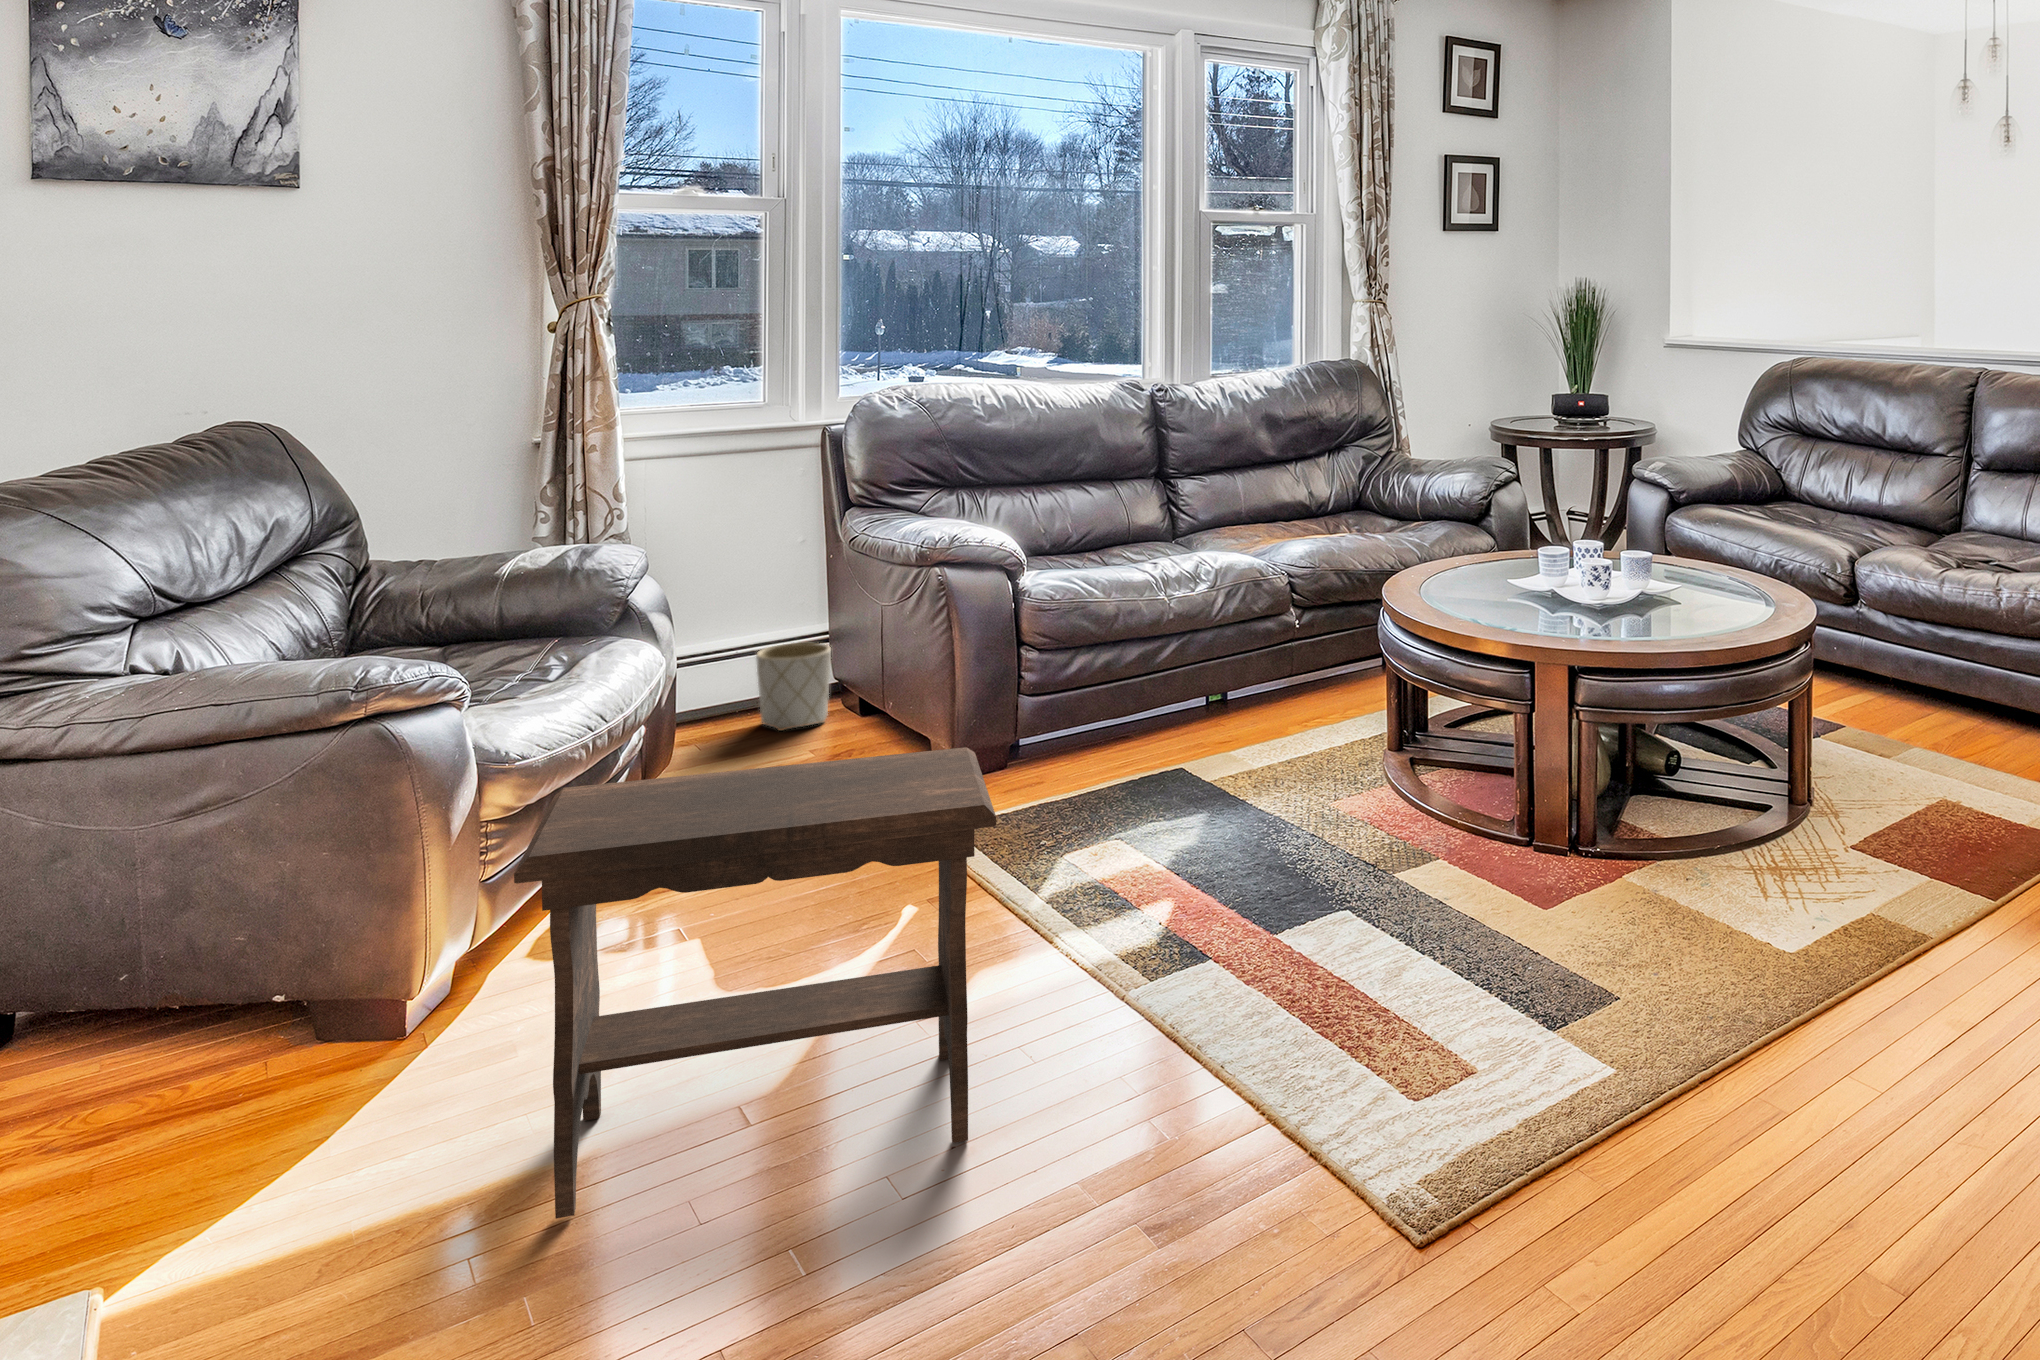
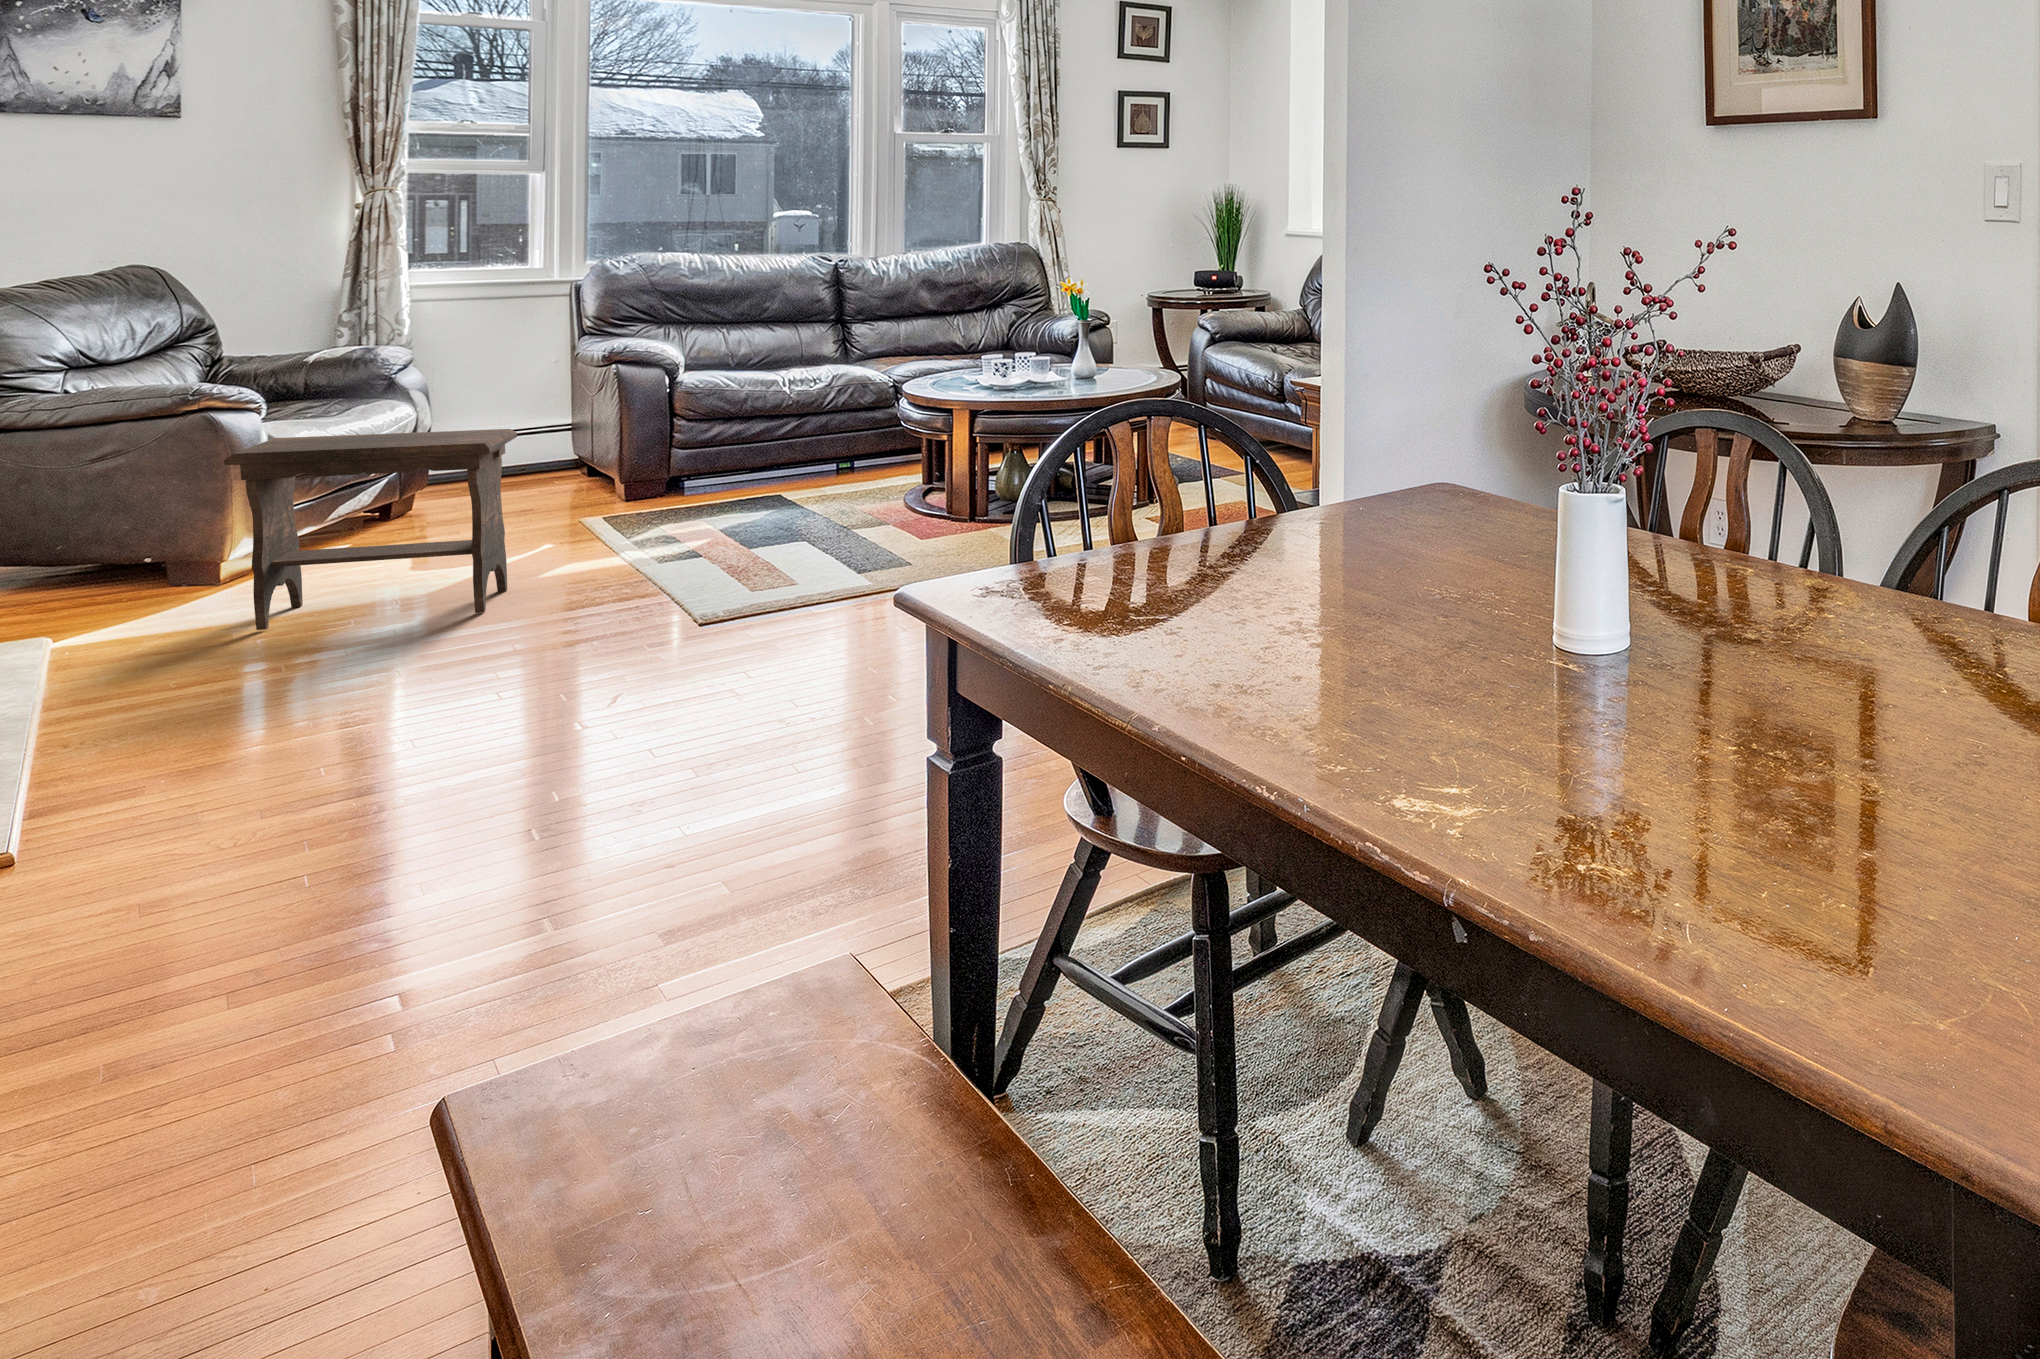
planter: present [756,643,831,731] -> none [521,425,575,479]

